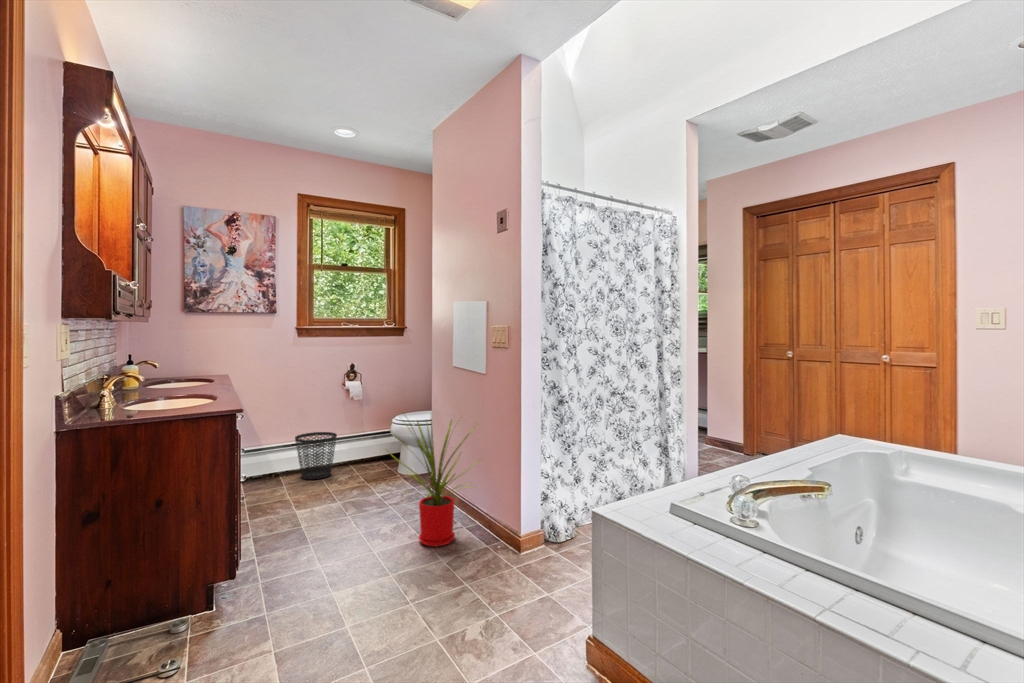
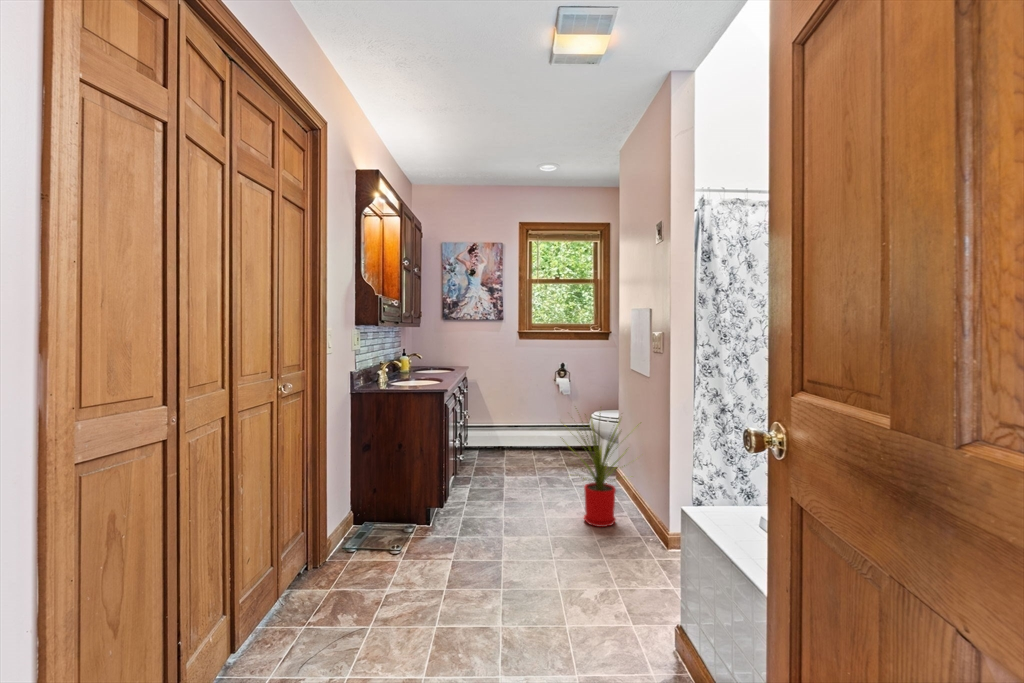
wastebasket: present [295,432,337,479] -> none [514,419,547,458]

